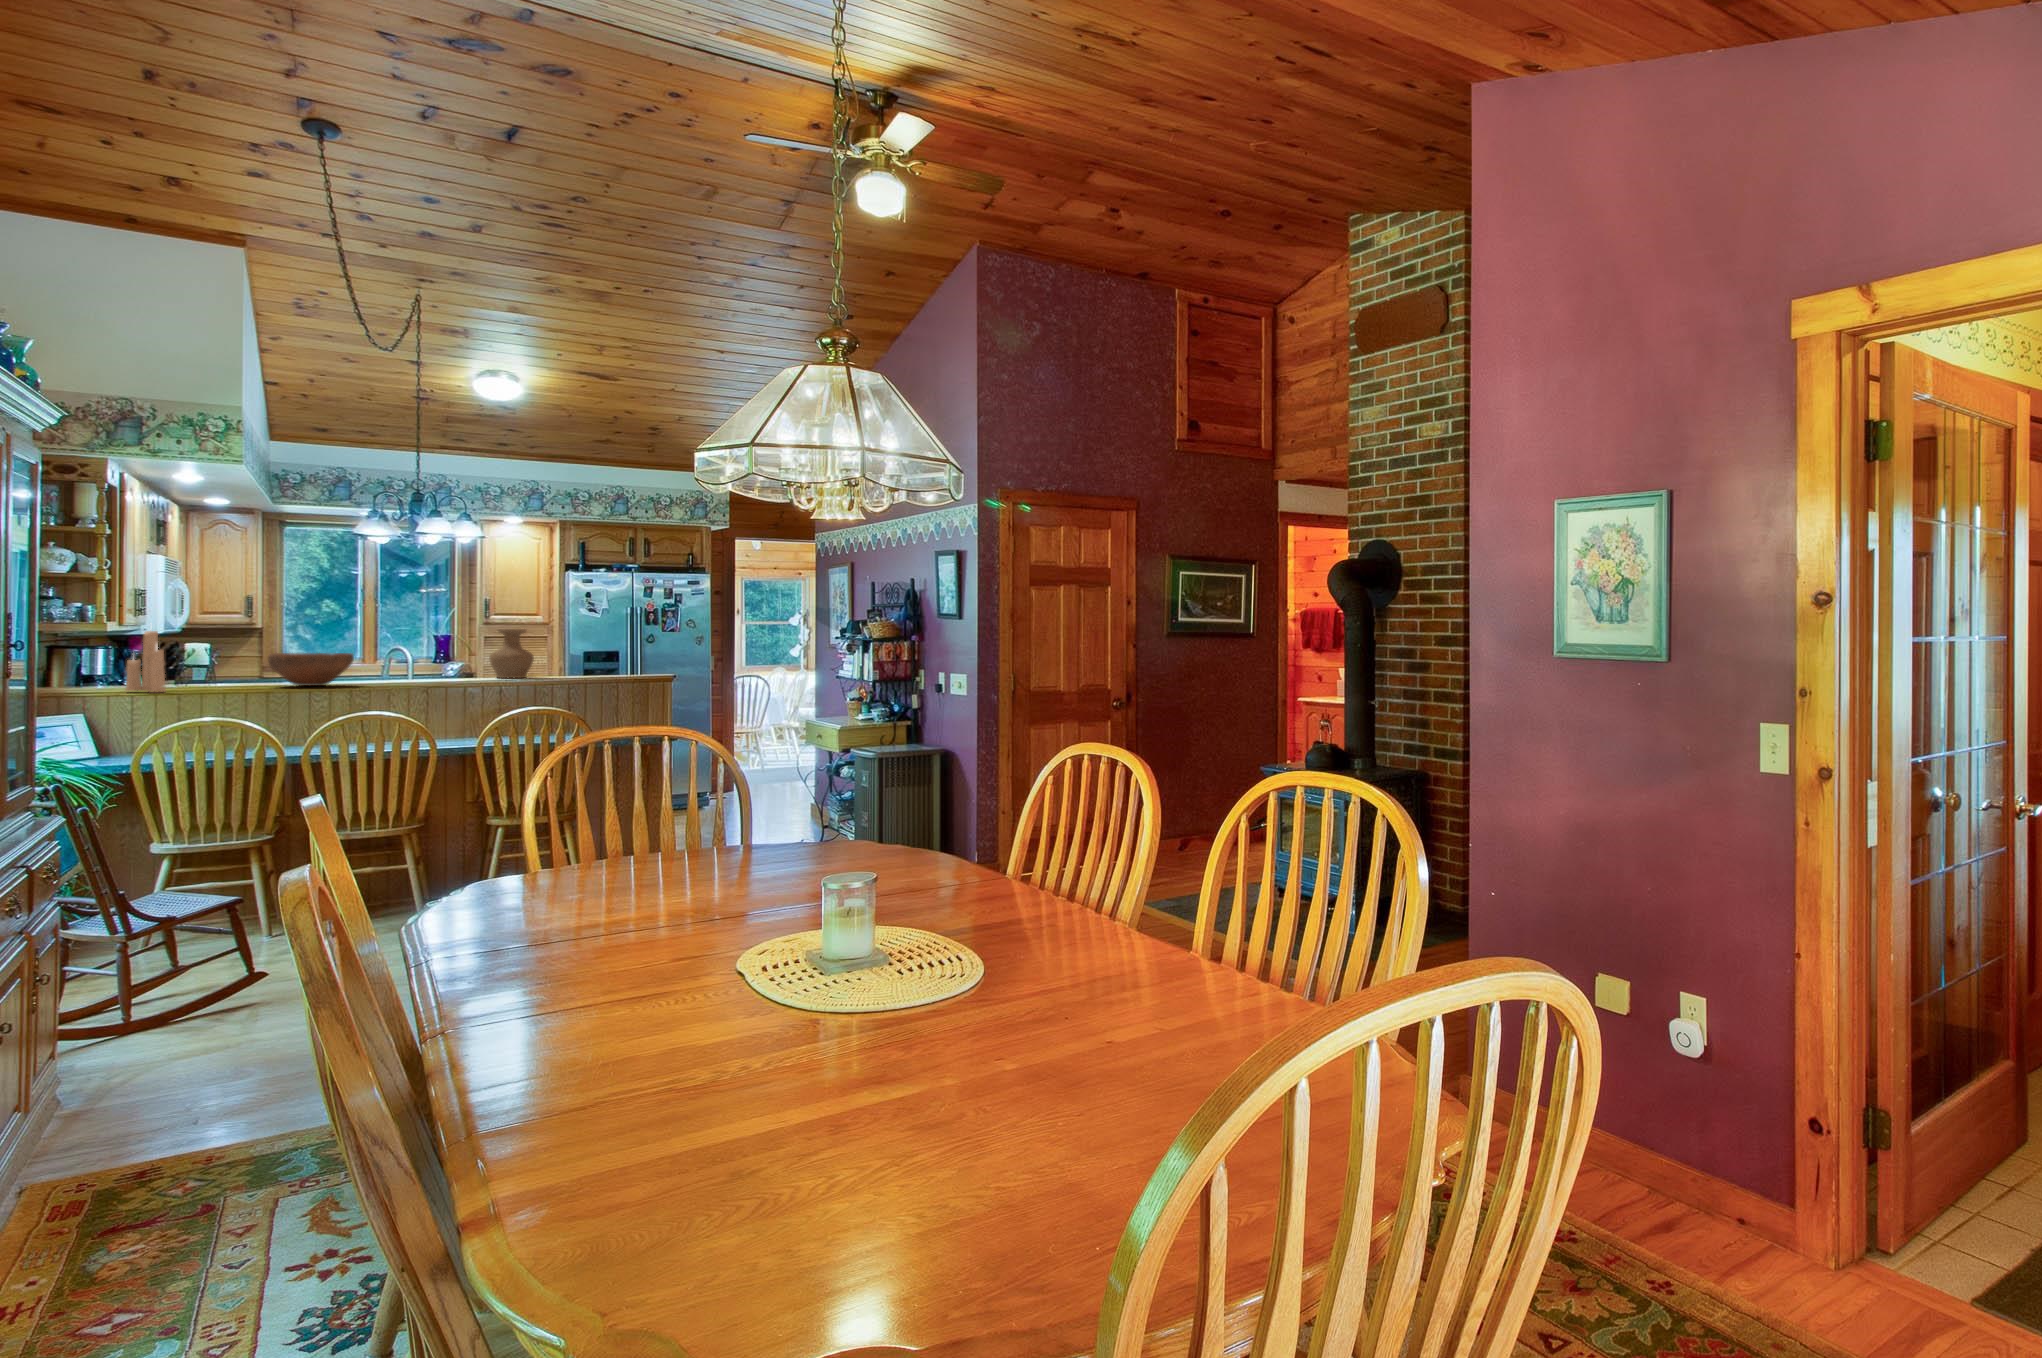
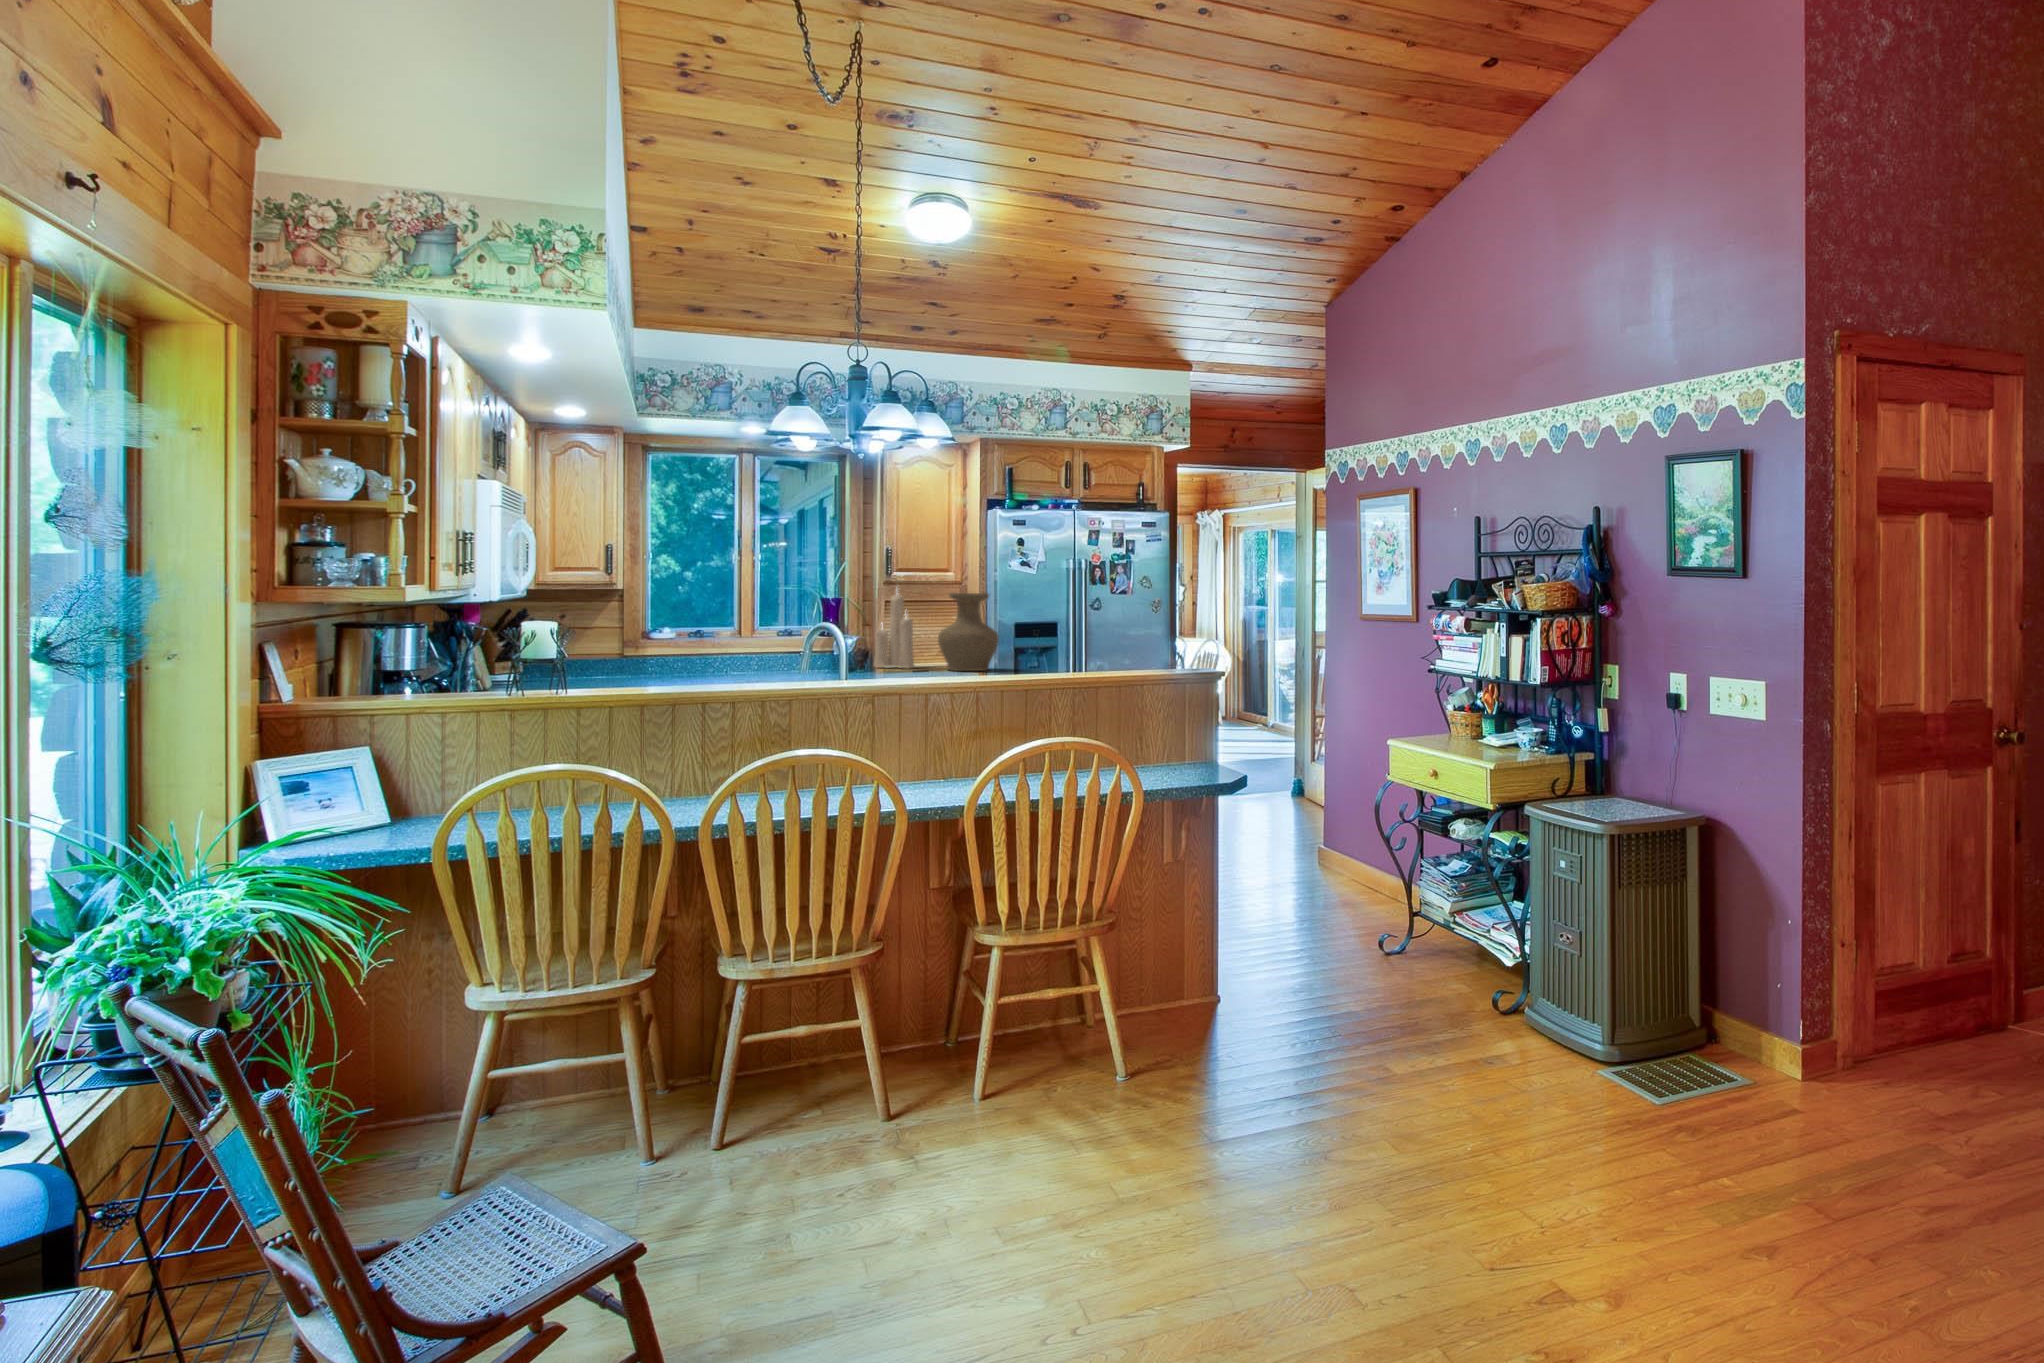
candle: present [125,631,166,692] -> present [874,595,914,668]
bowl: present [268,653,354,686] -> none [644,634,769,690]

